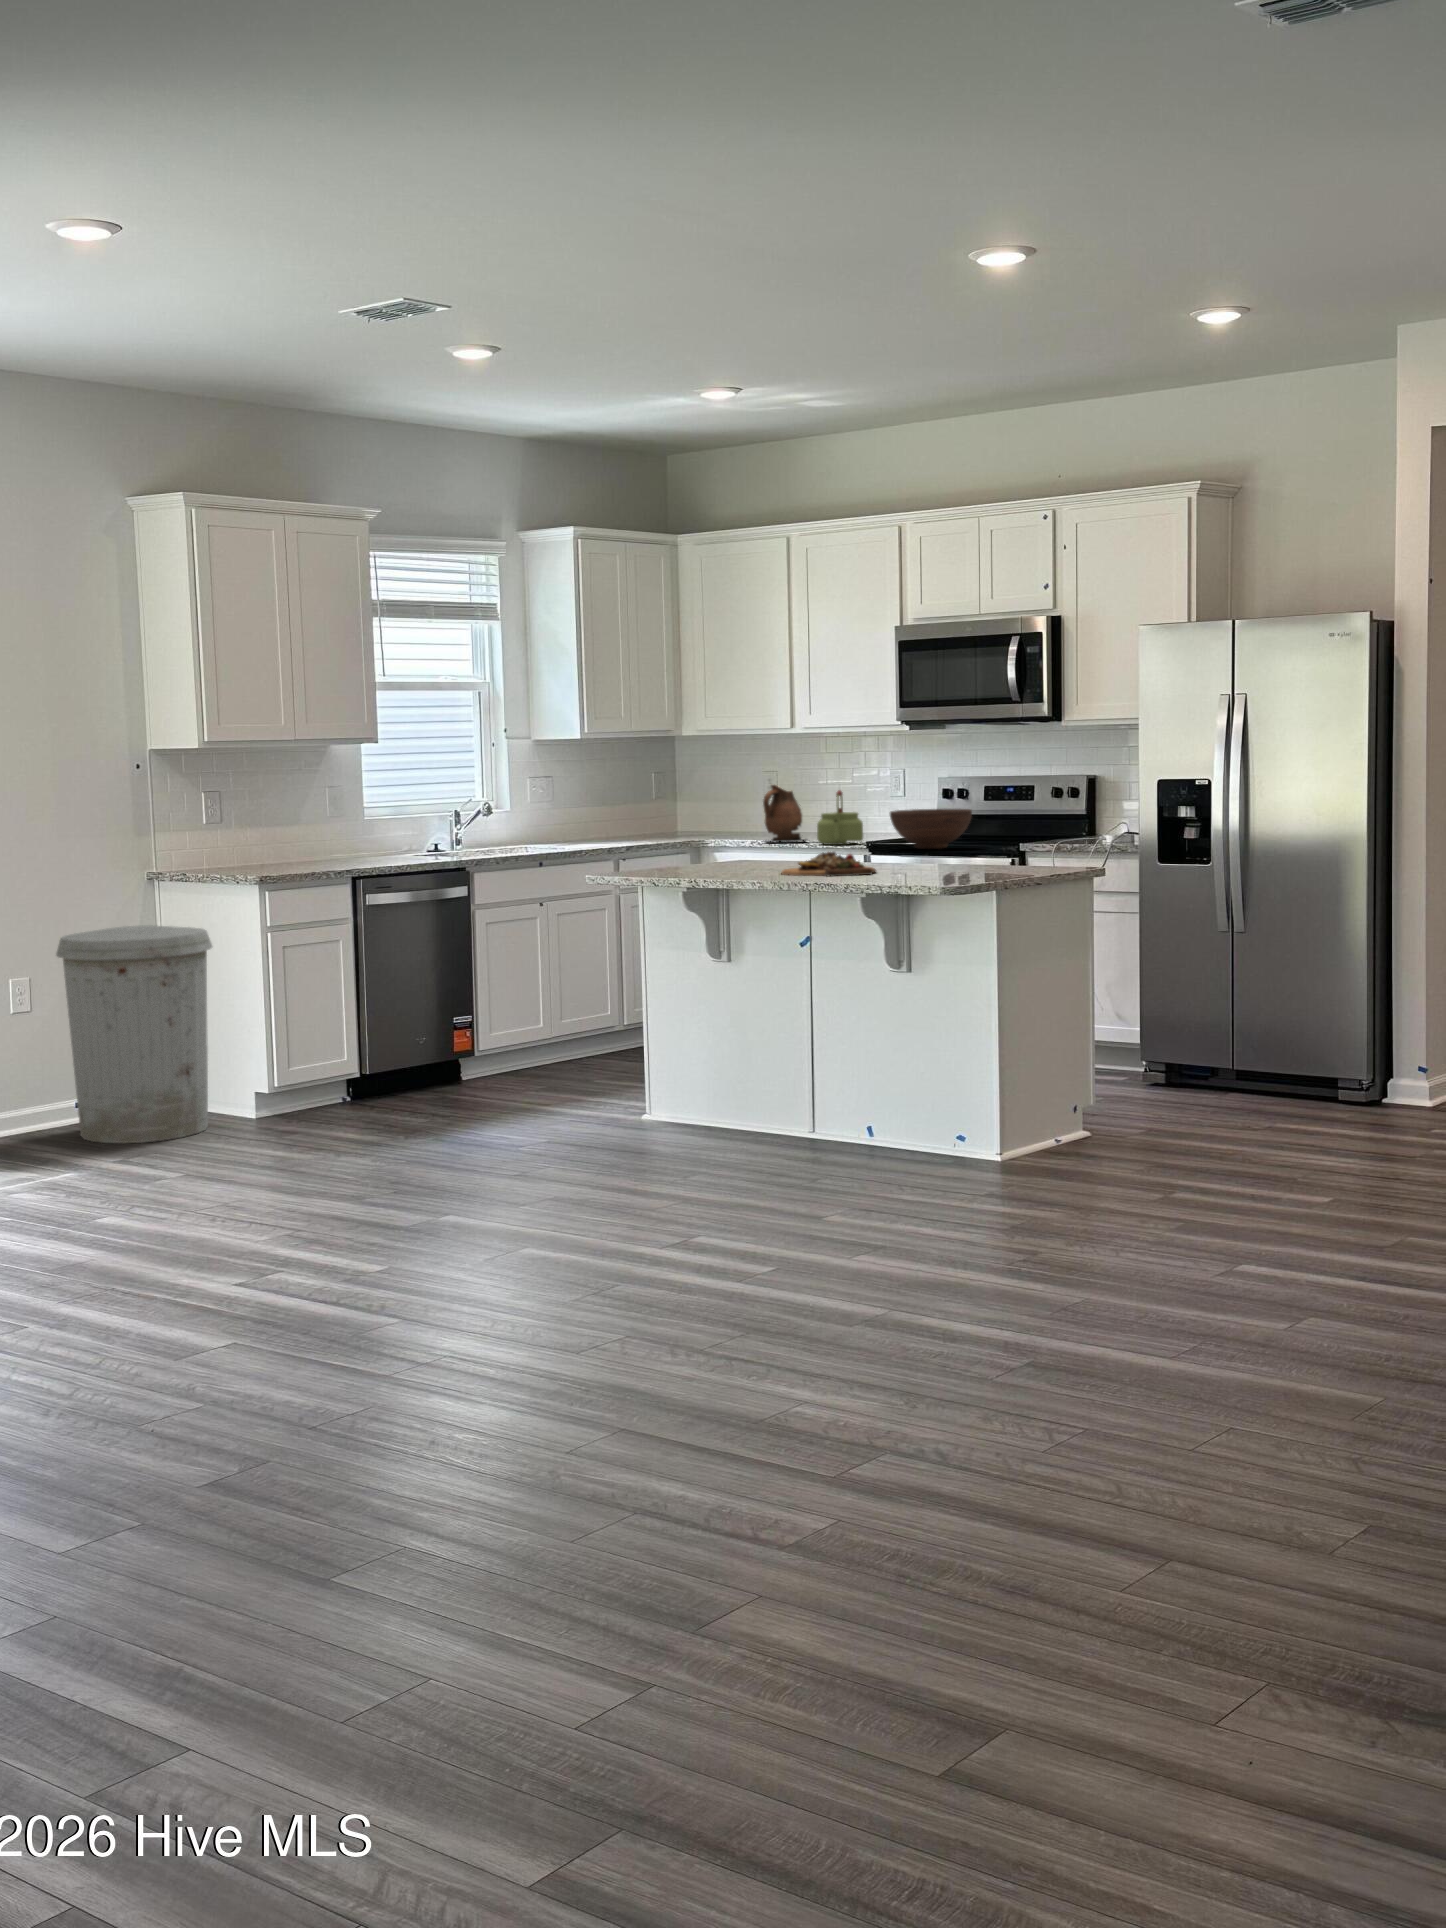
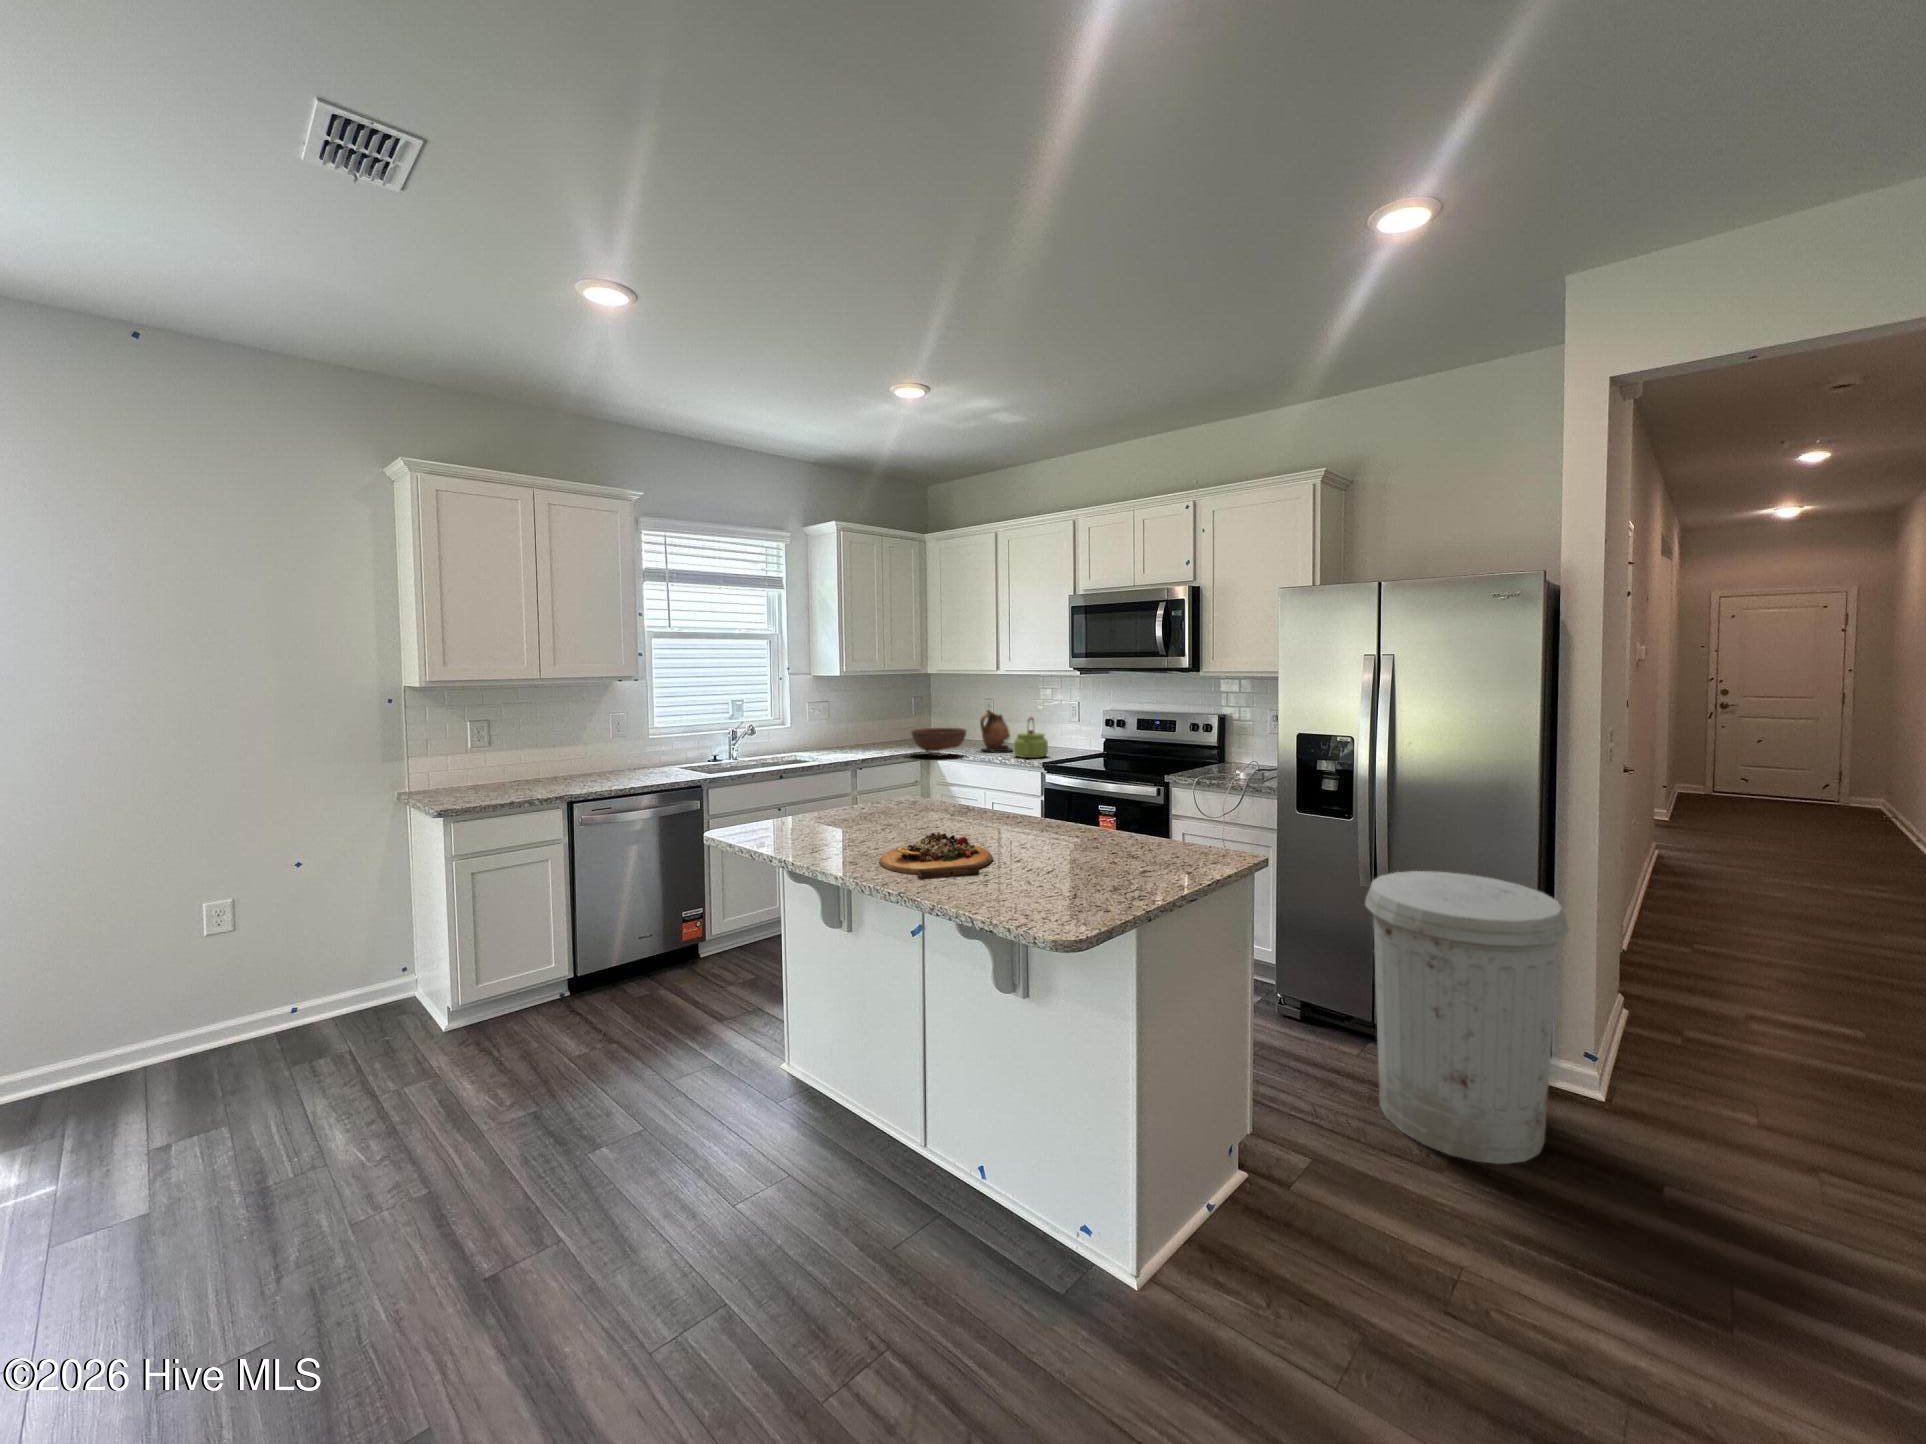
fruit bowl: present [890,809,972,849] -> present [912,728,966,756]
trash can: present [56,925,212,1143] -> present [1365,871,1569,1164]

